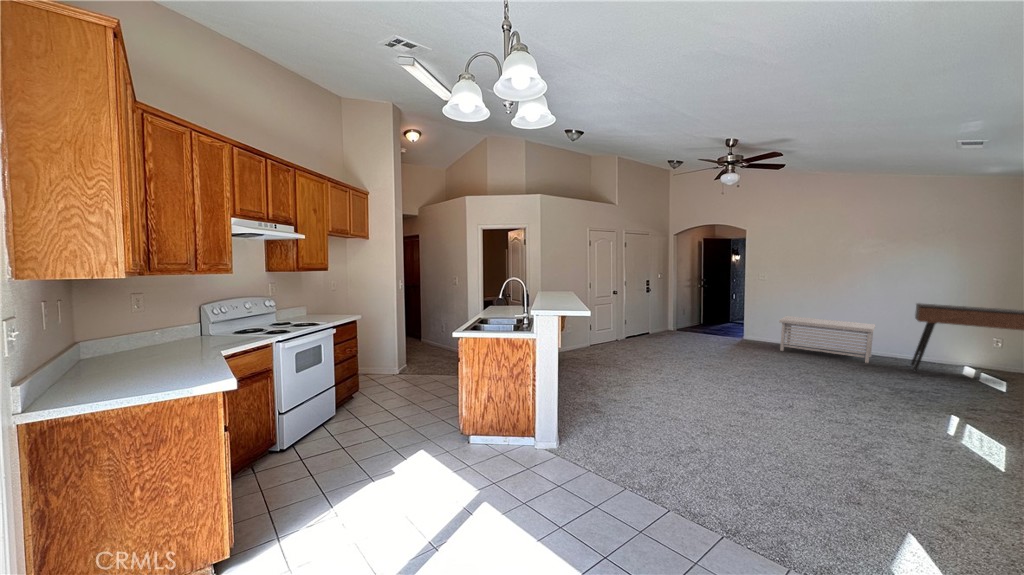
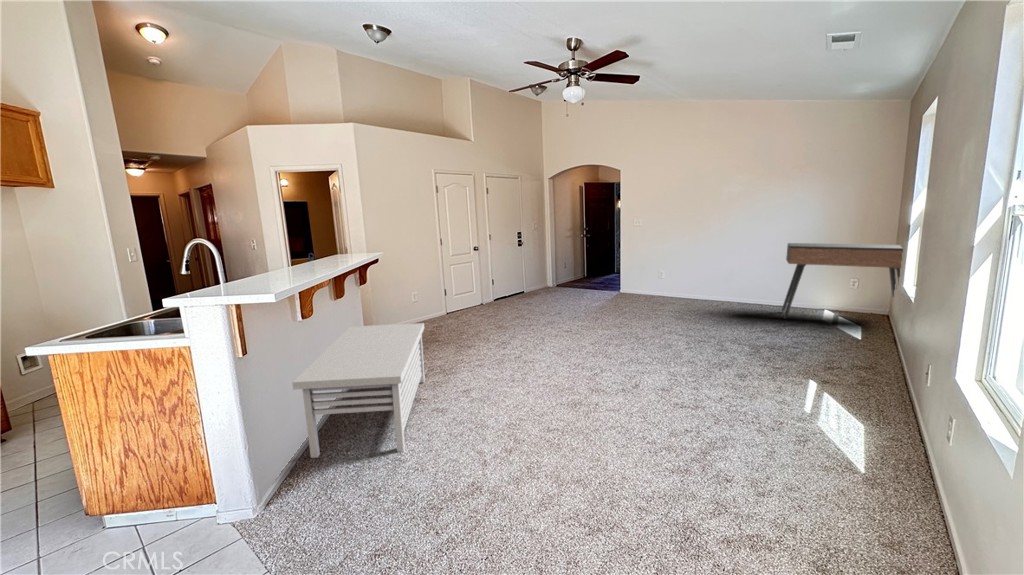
storage bench: present [779,316,875,363] -> present [292,323,425,458]

